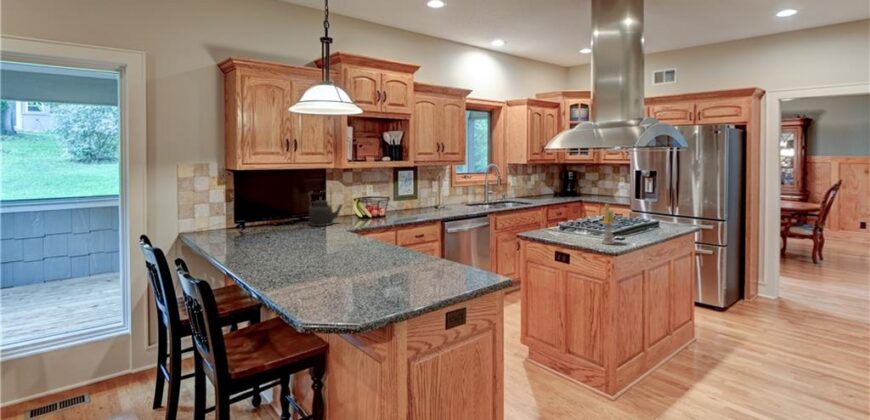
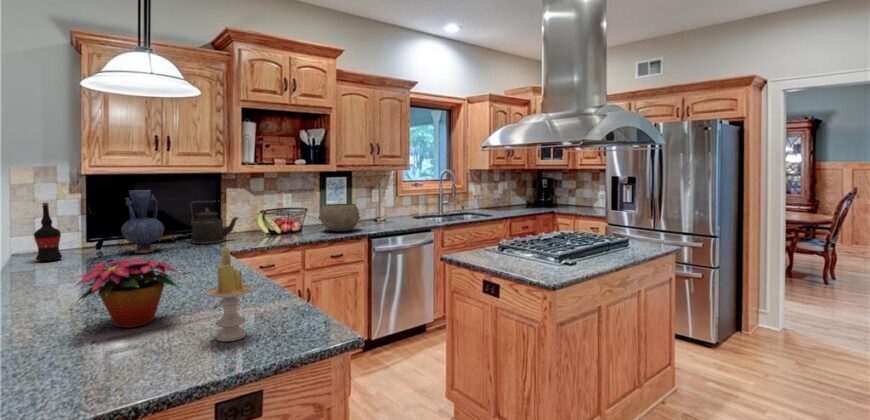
vase: none [267,183,298,232] -> present [121,190,164,253]
wine bottle: none [211,193,230,238] -> present [34,203,62,261]
ceramic bowl: none [399,194,432,217] -> present [318,204,360,232]
candle: present [599,203,619,244] -> present [204,248,254,341]
flower arrangement: none [330,227,396,274] -> present [76,257,179,328]

